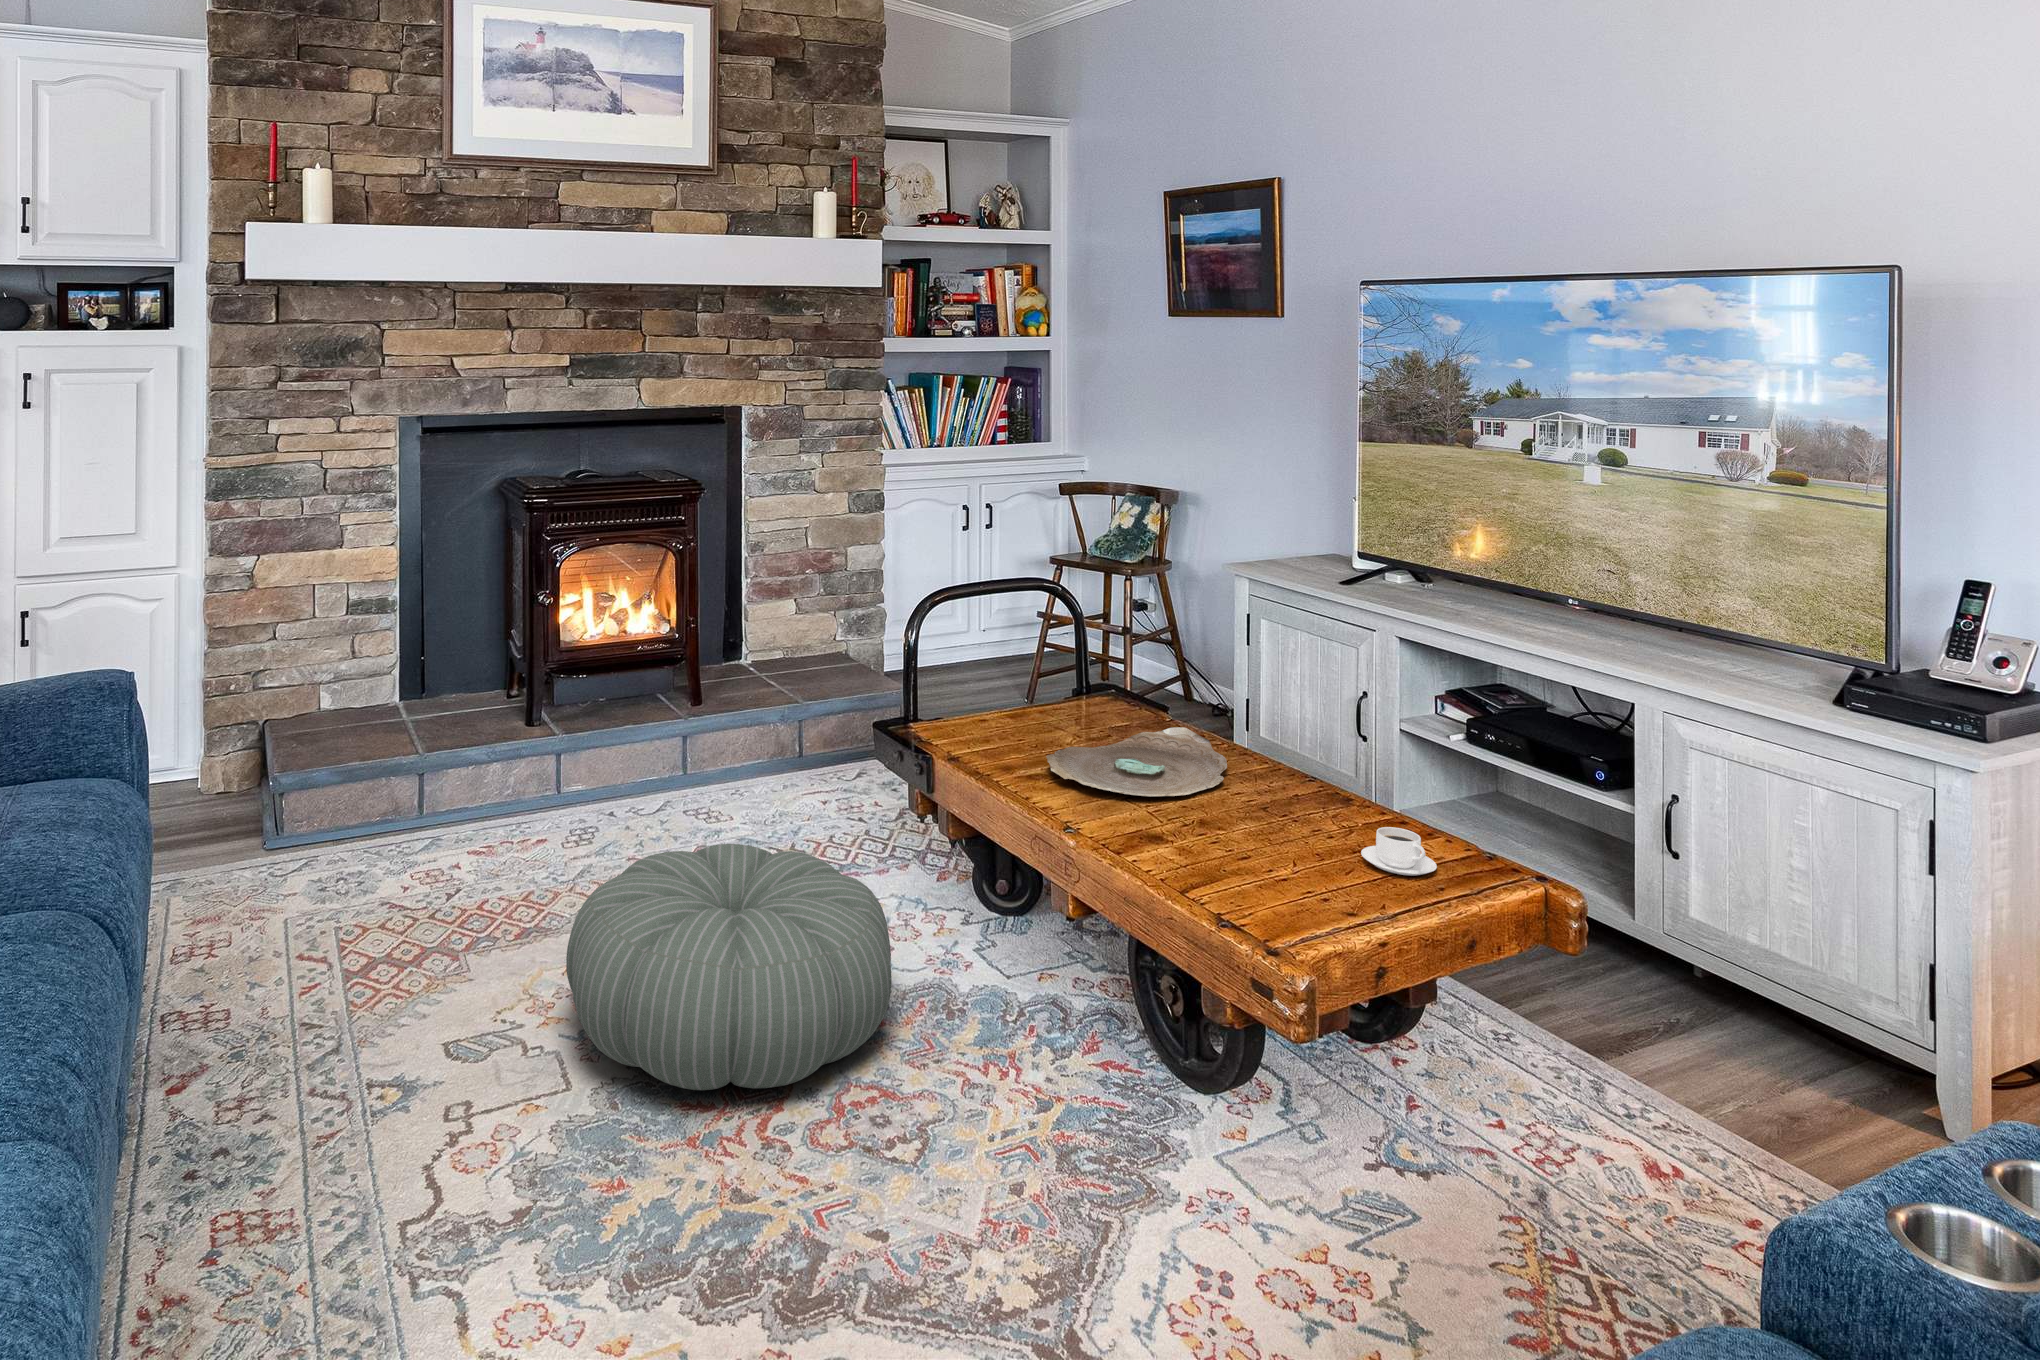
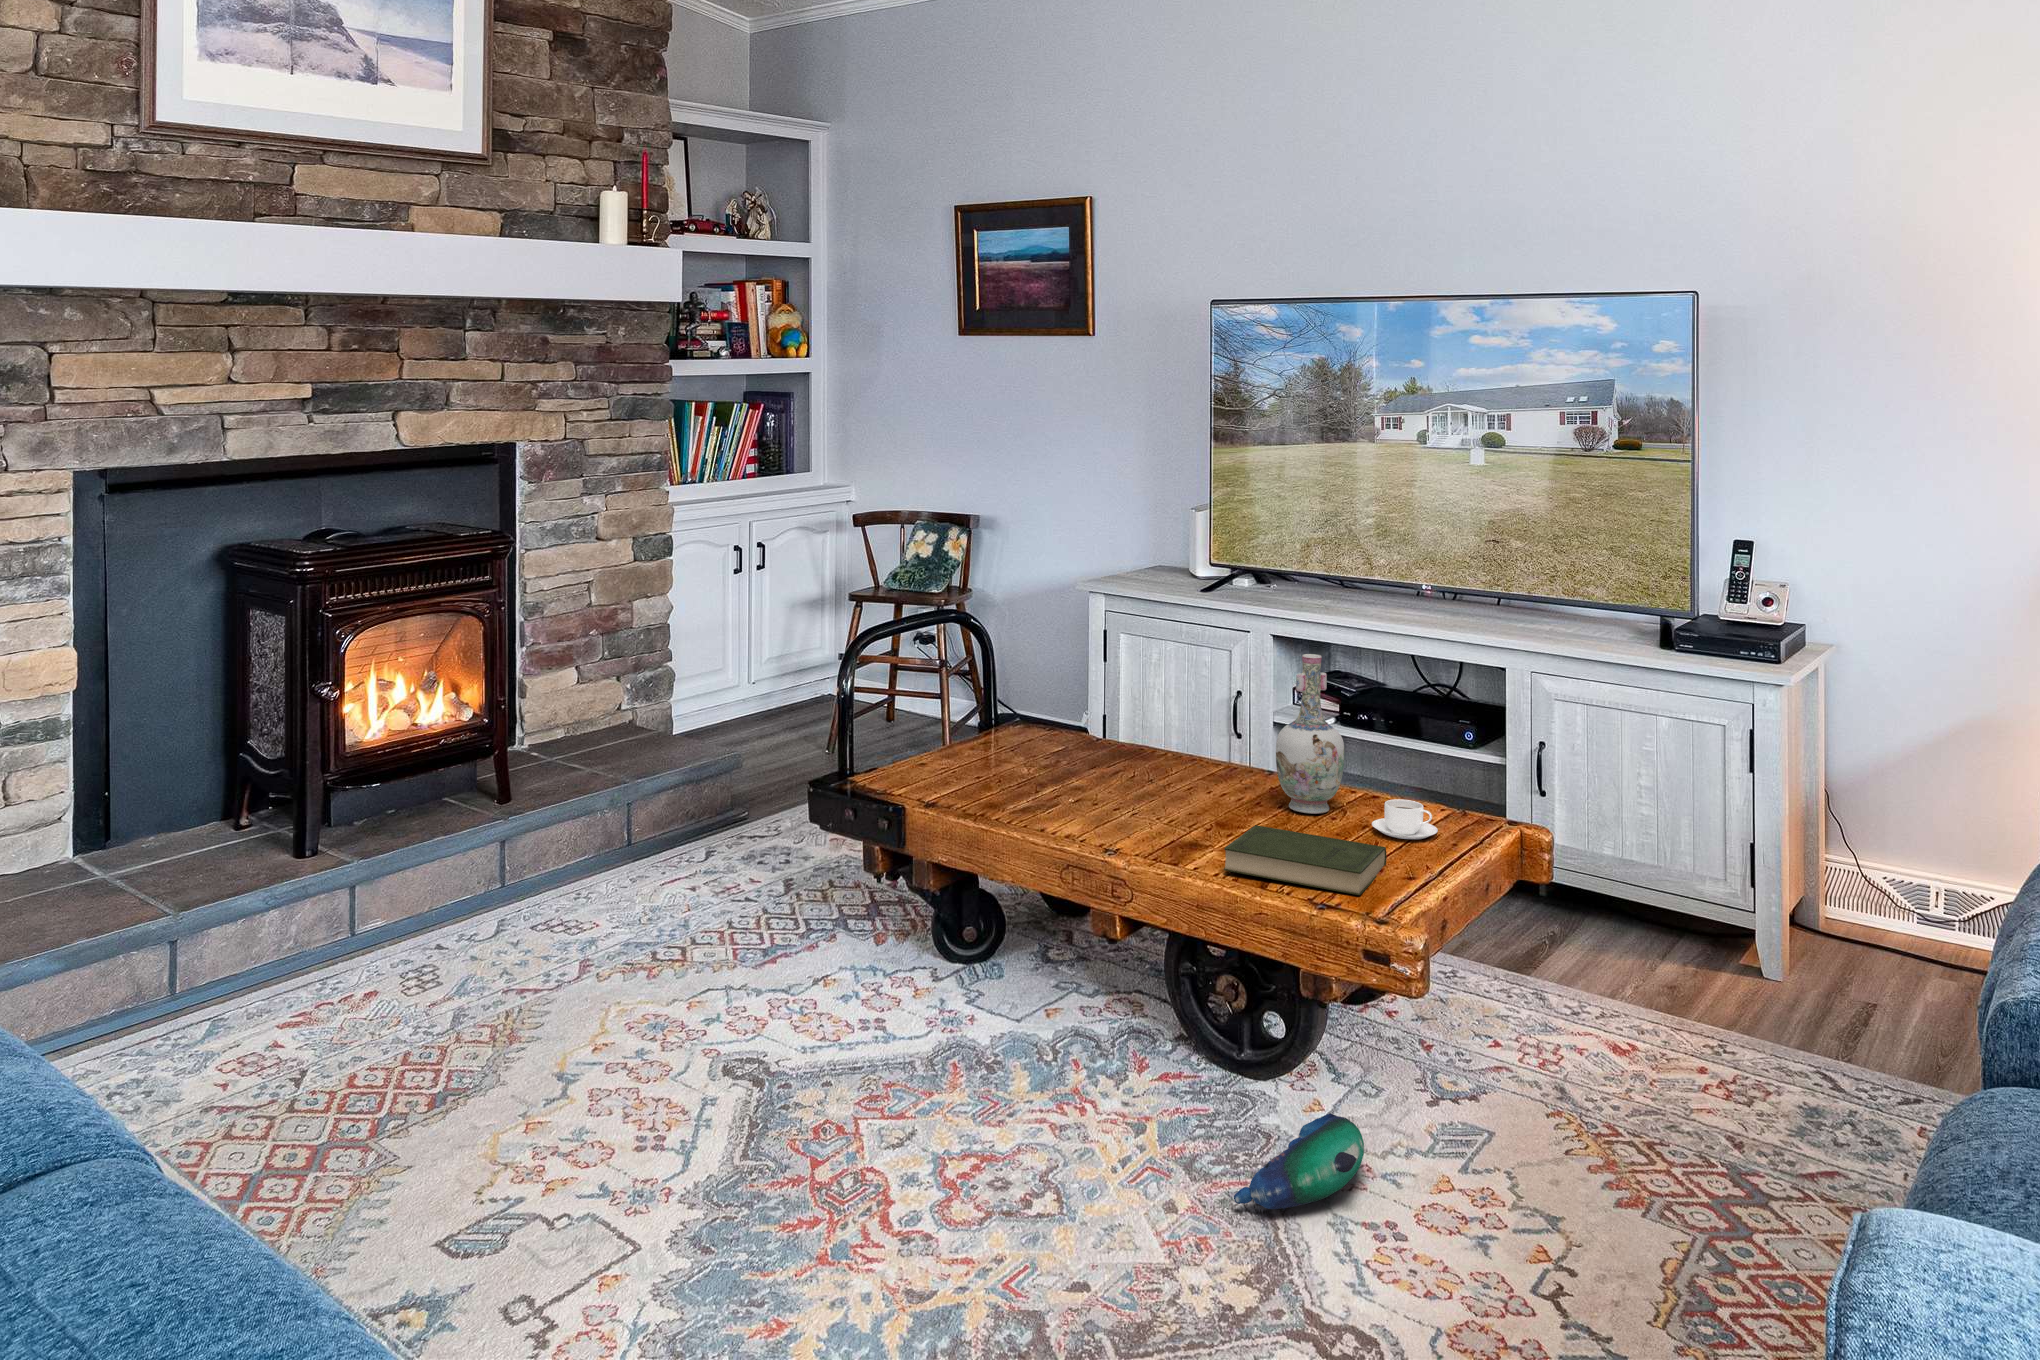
vase: none [1281,658,1356,828] -> present [1276,654,1344,814]
decorative bowl: present [1046,727,1227,796] -> none [1032,744,1204,812]
book: none [1157,828,1343,922] -> present [1224,825,1387,895]
pouf: present [566,844,892,1090] -> none [584,935,960,1209]
plush toy: none [1074,1144,1242,1230] -> present [1234,1113,1364,1211]

